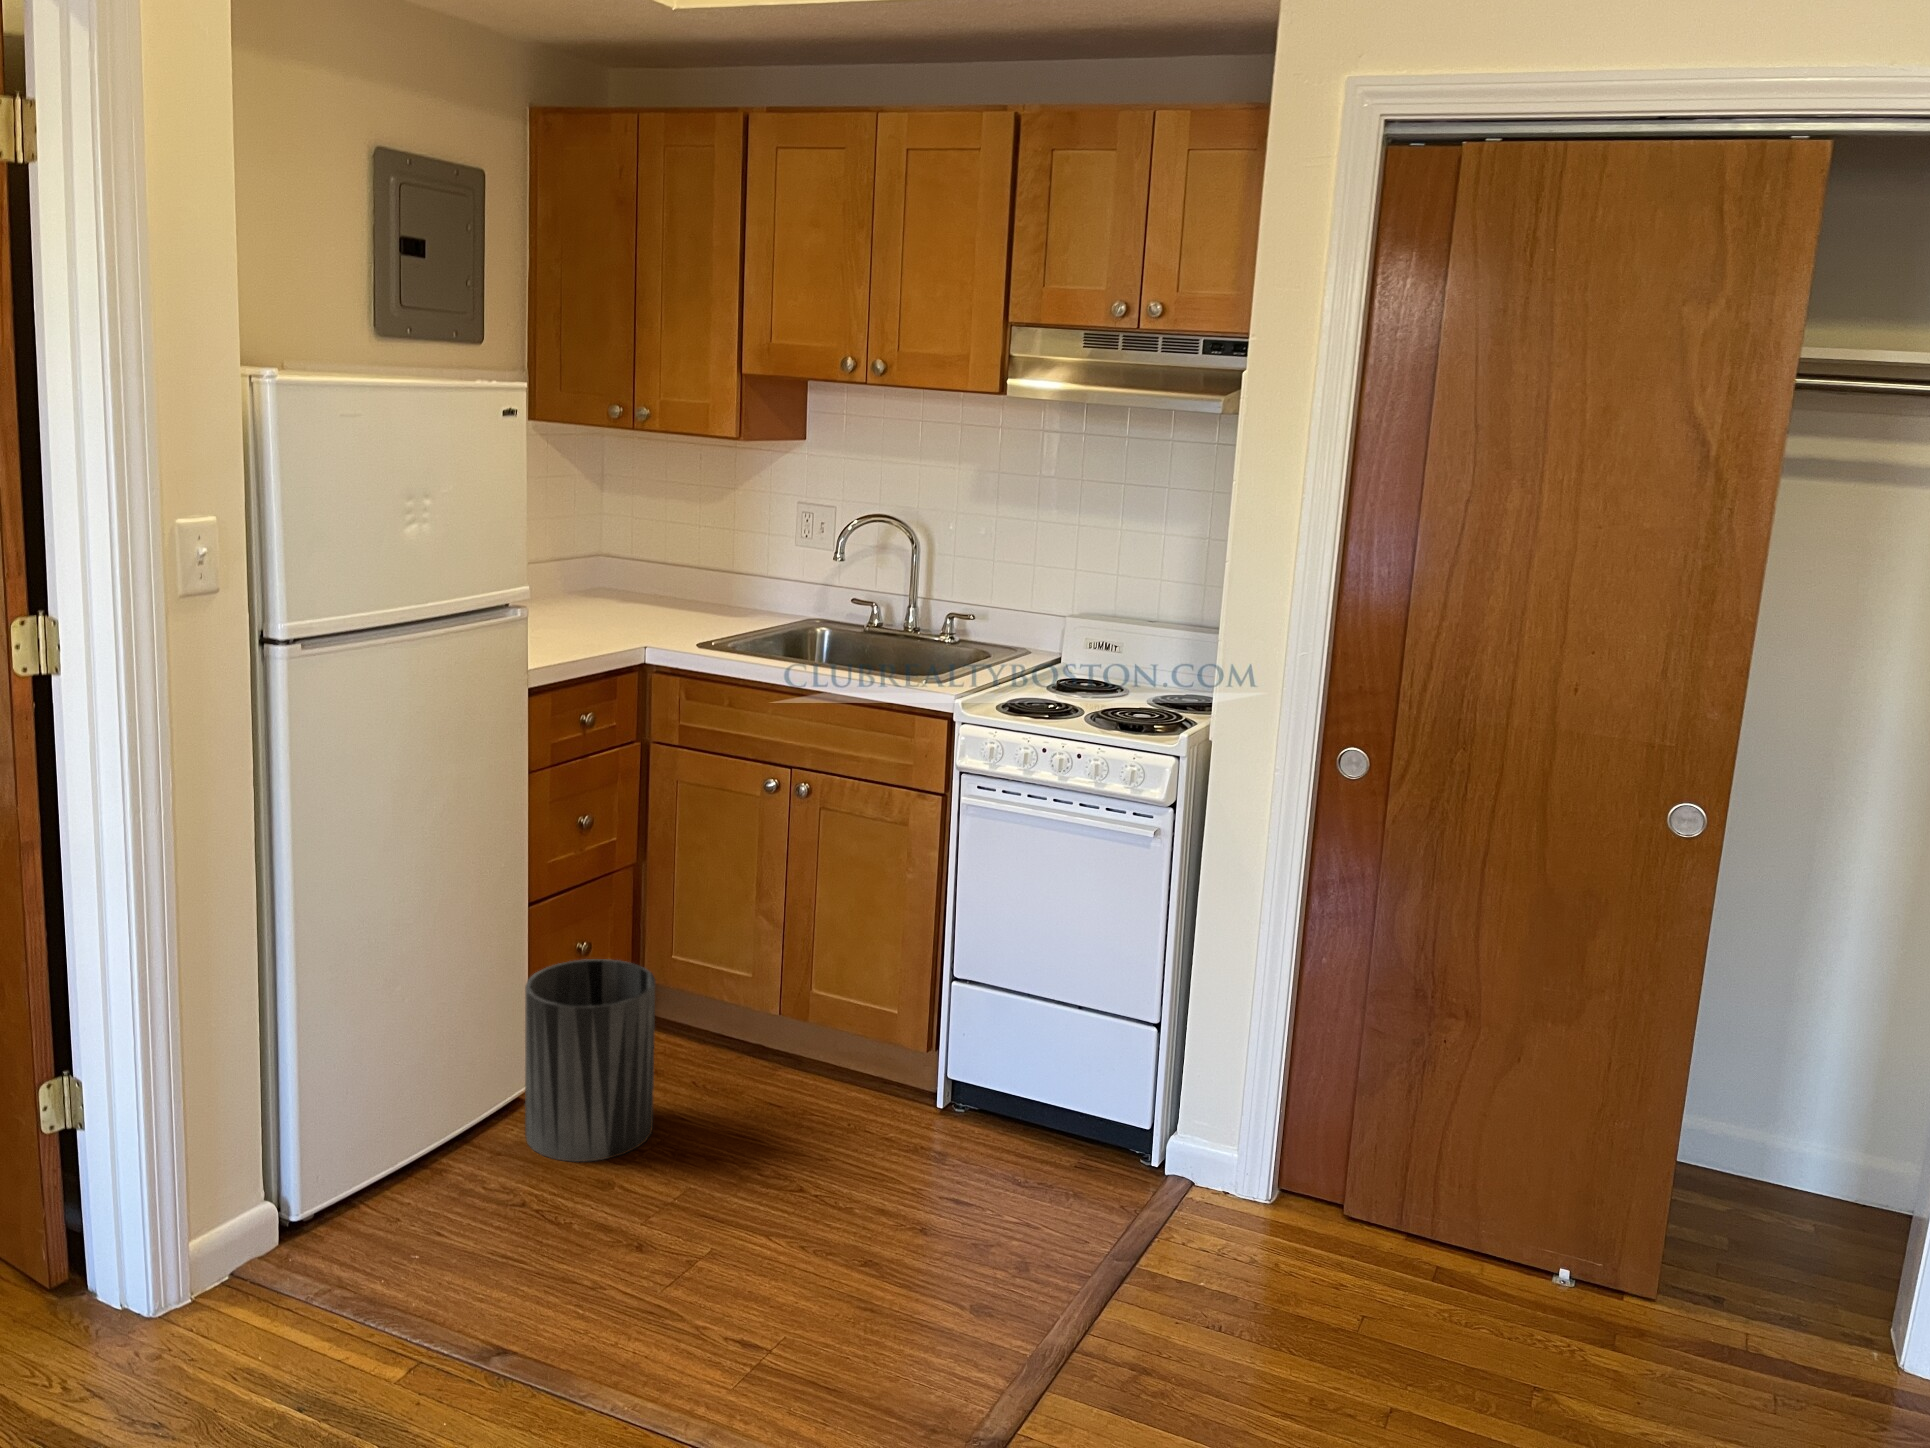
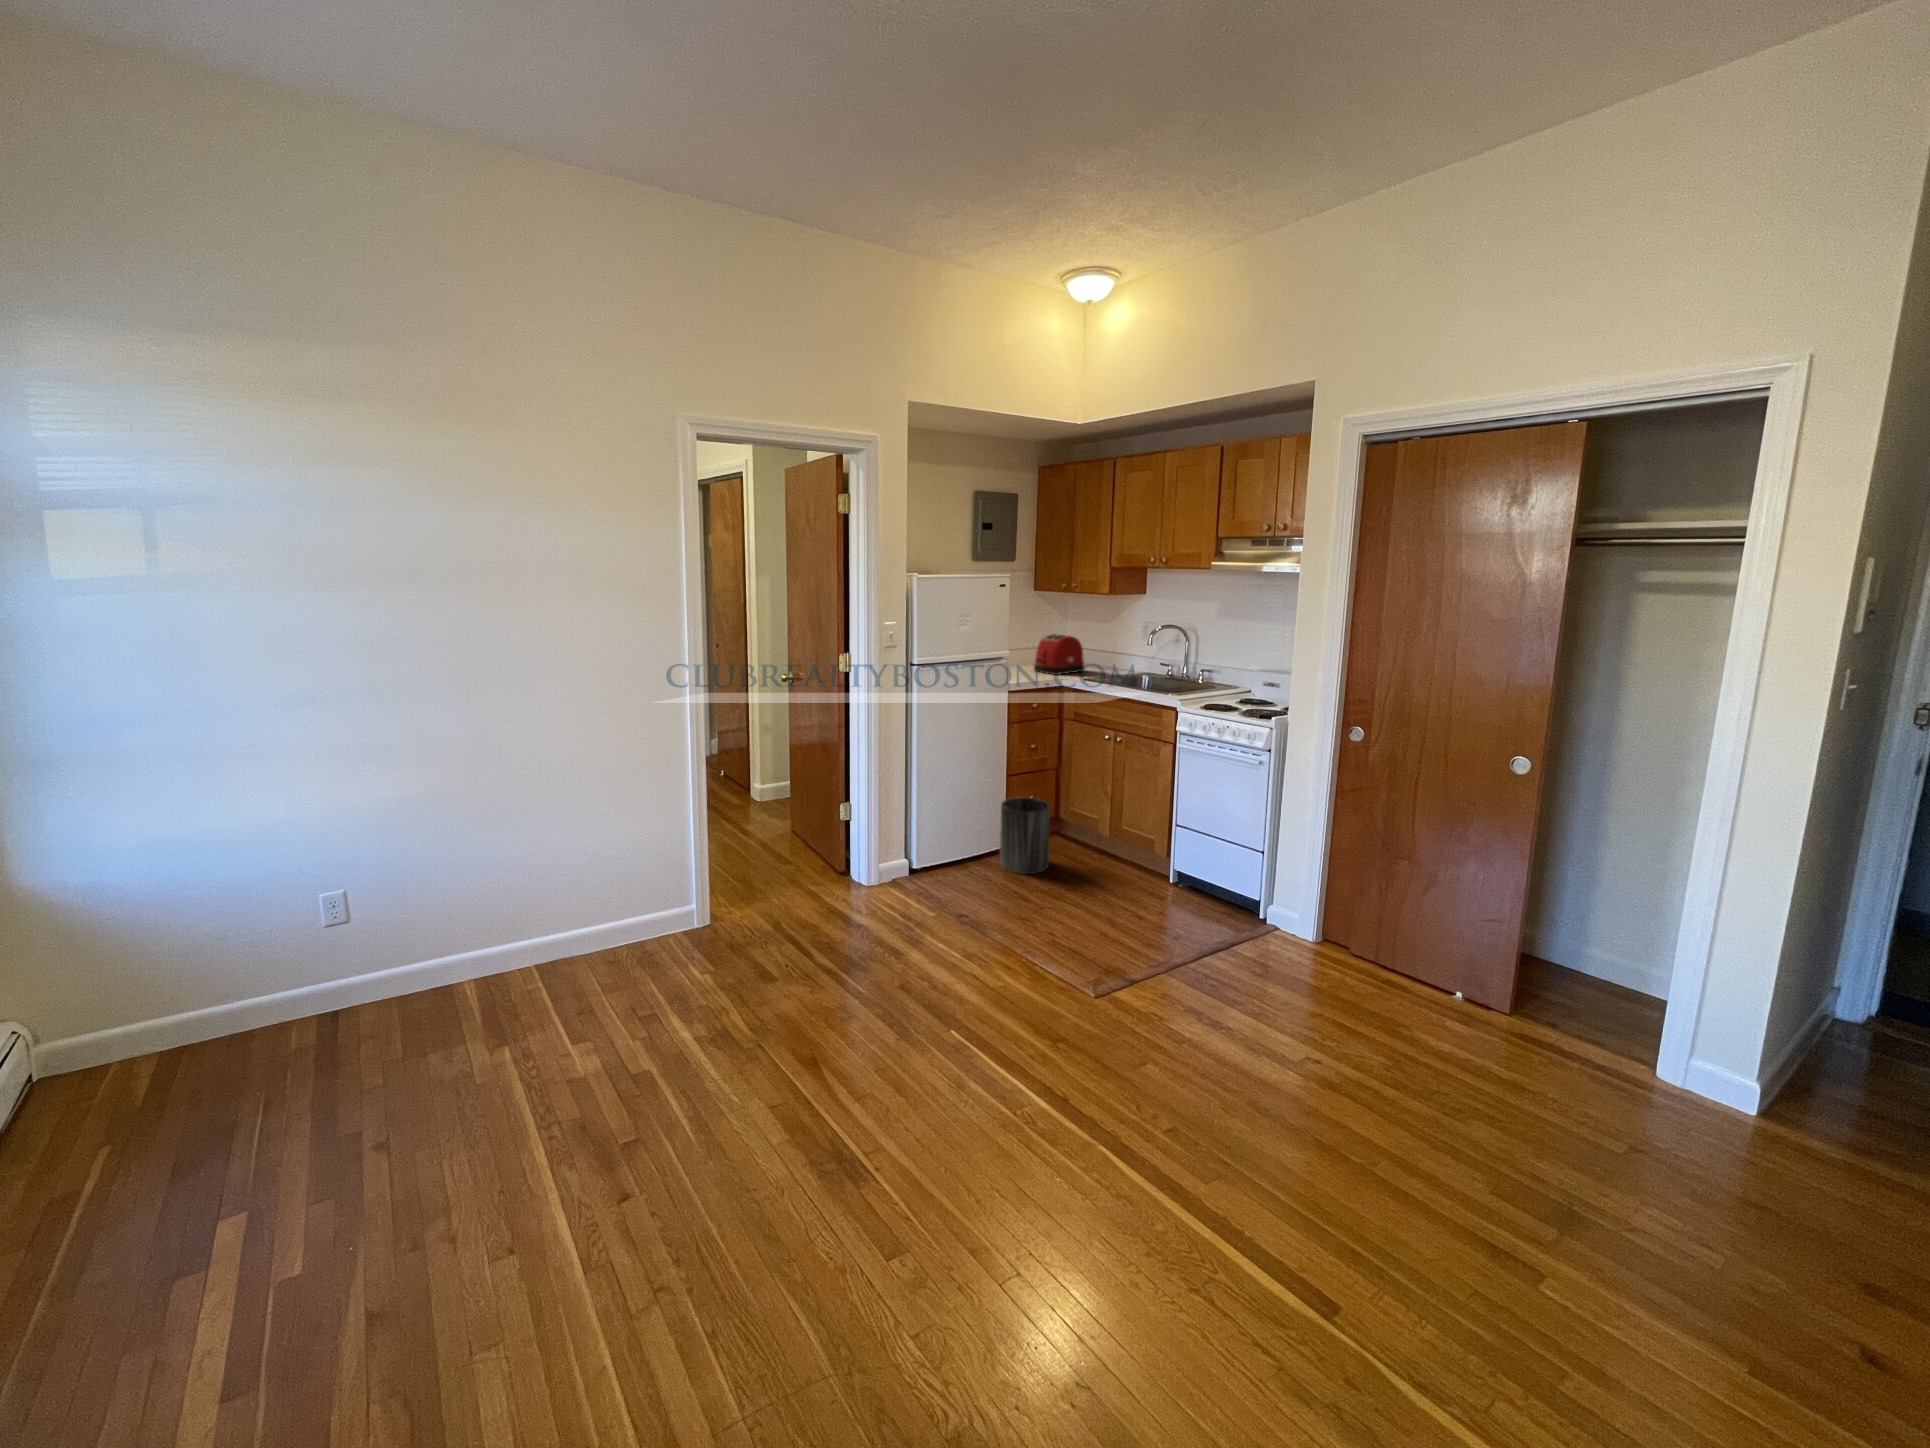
toaster: none [557,534,678,636] -> present [1034,634,1084,675]

